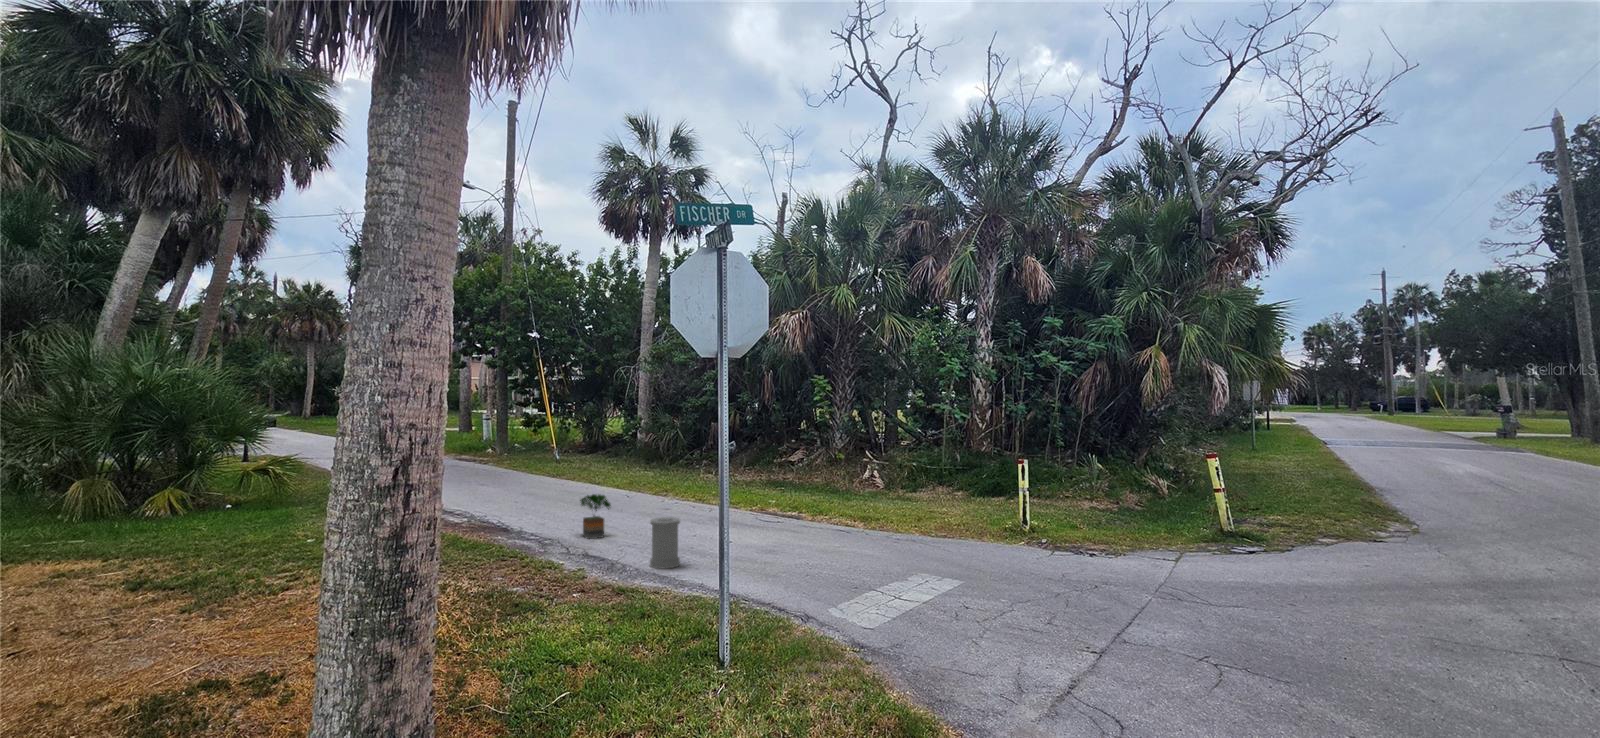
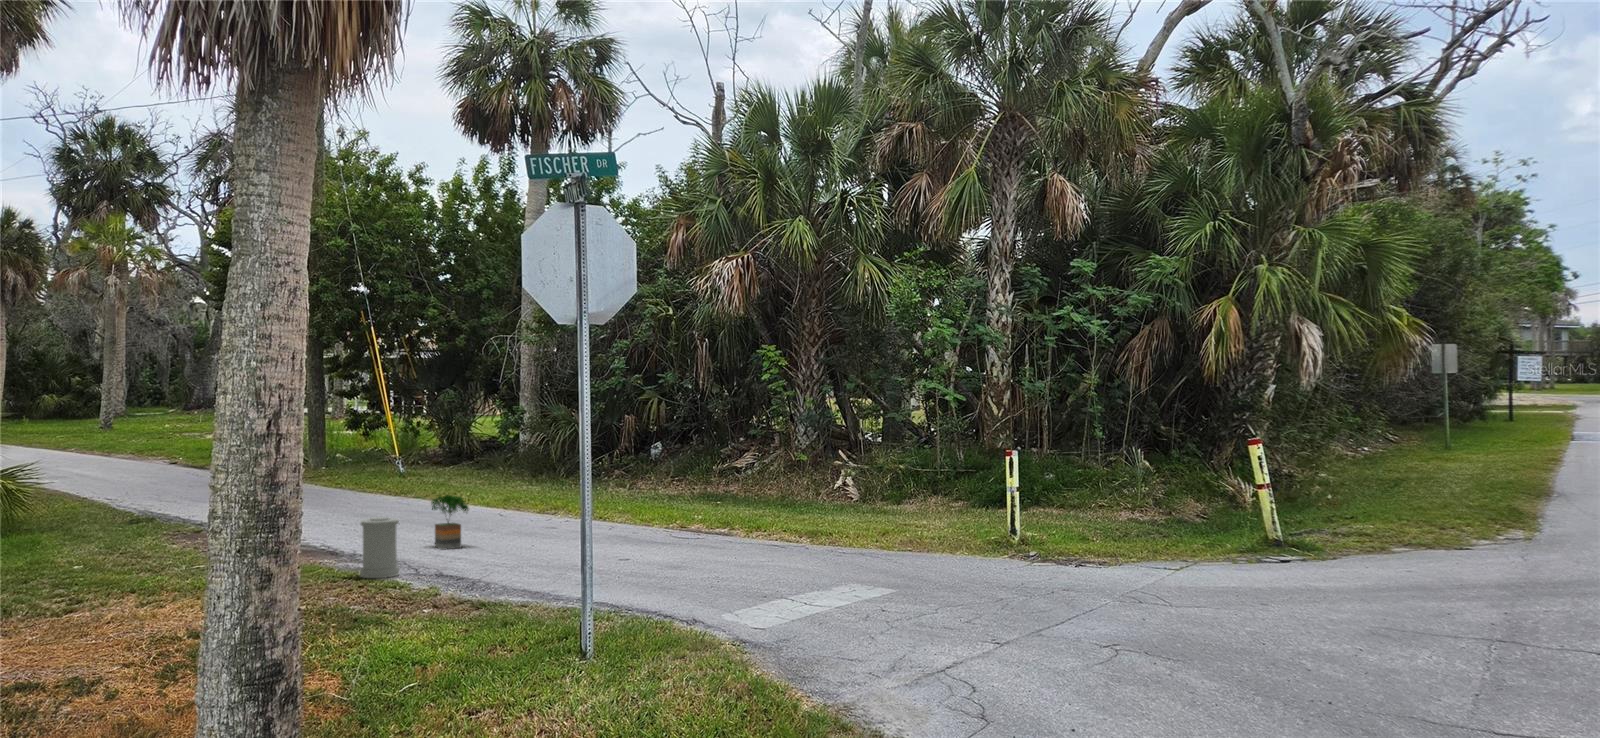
trash can: present [650,517,680,569] -> present [361,517,399,578]

